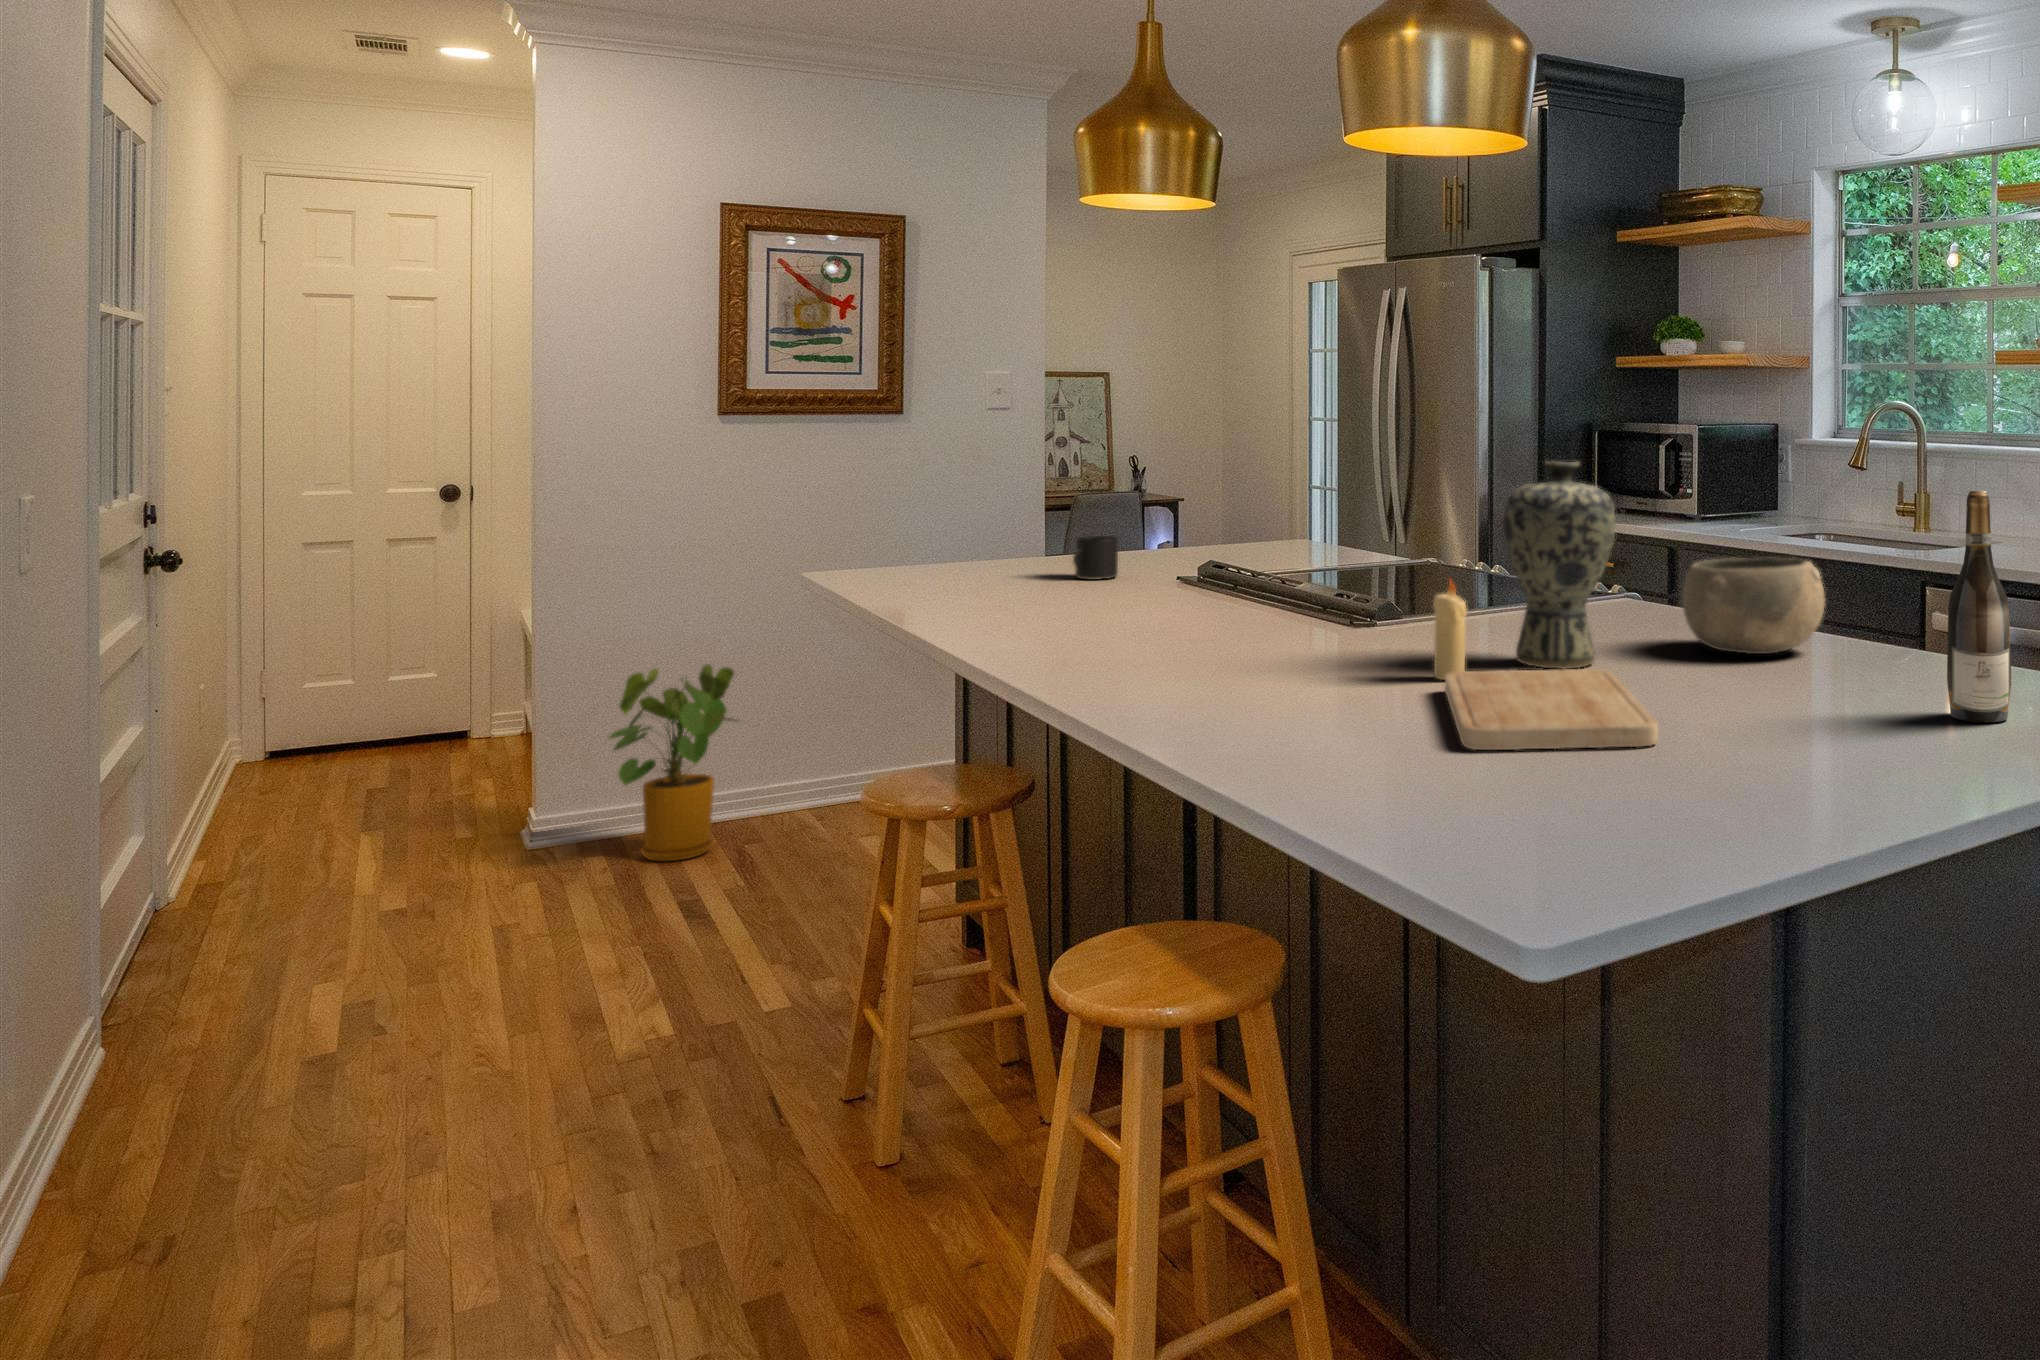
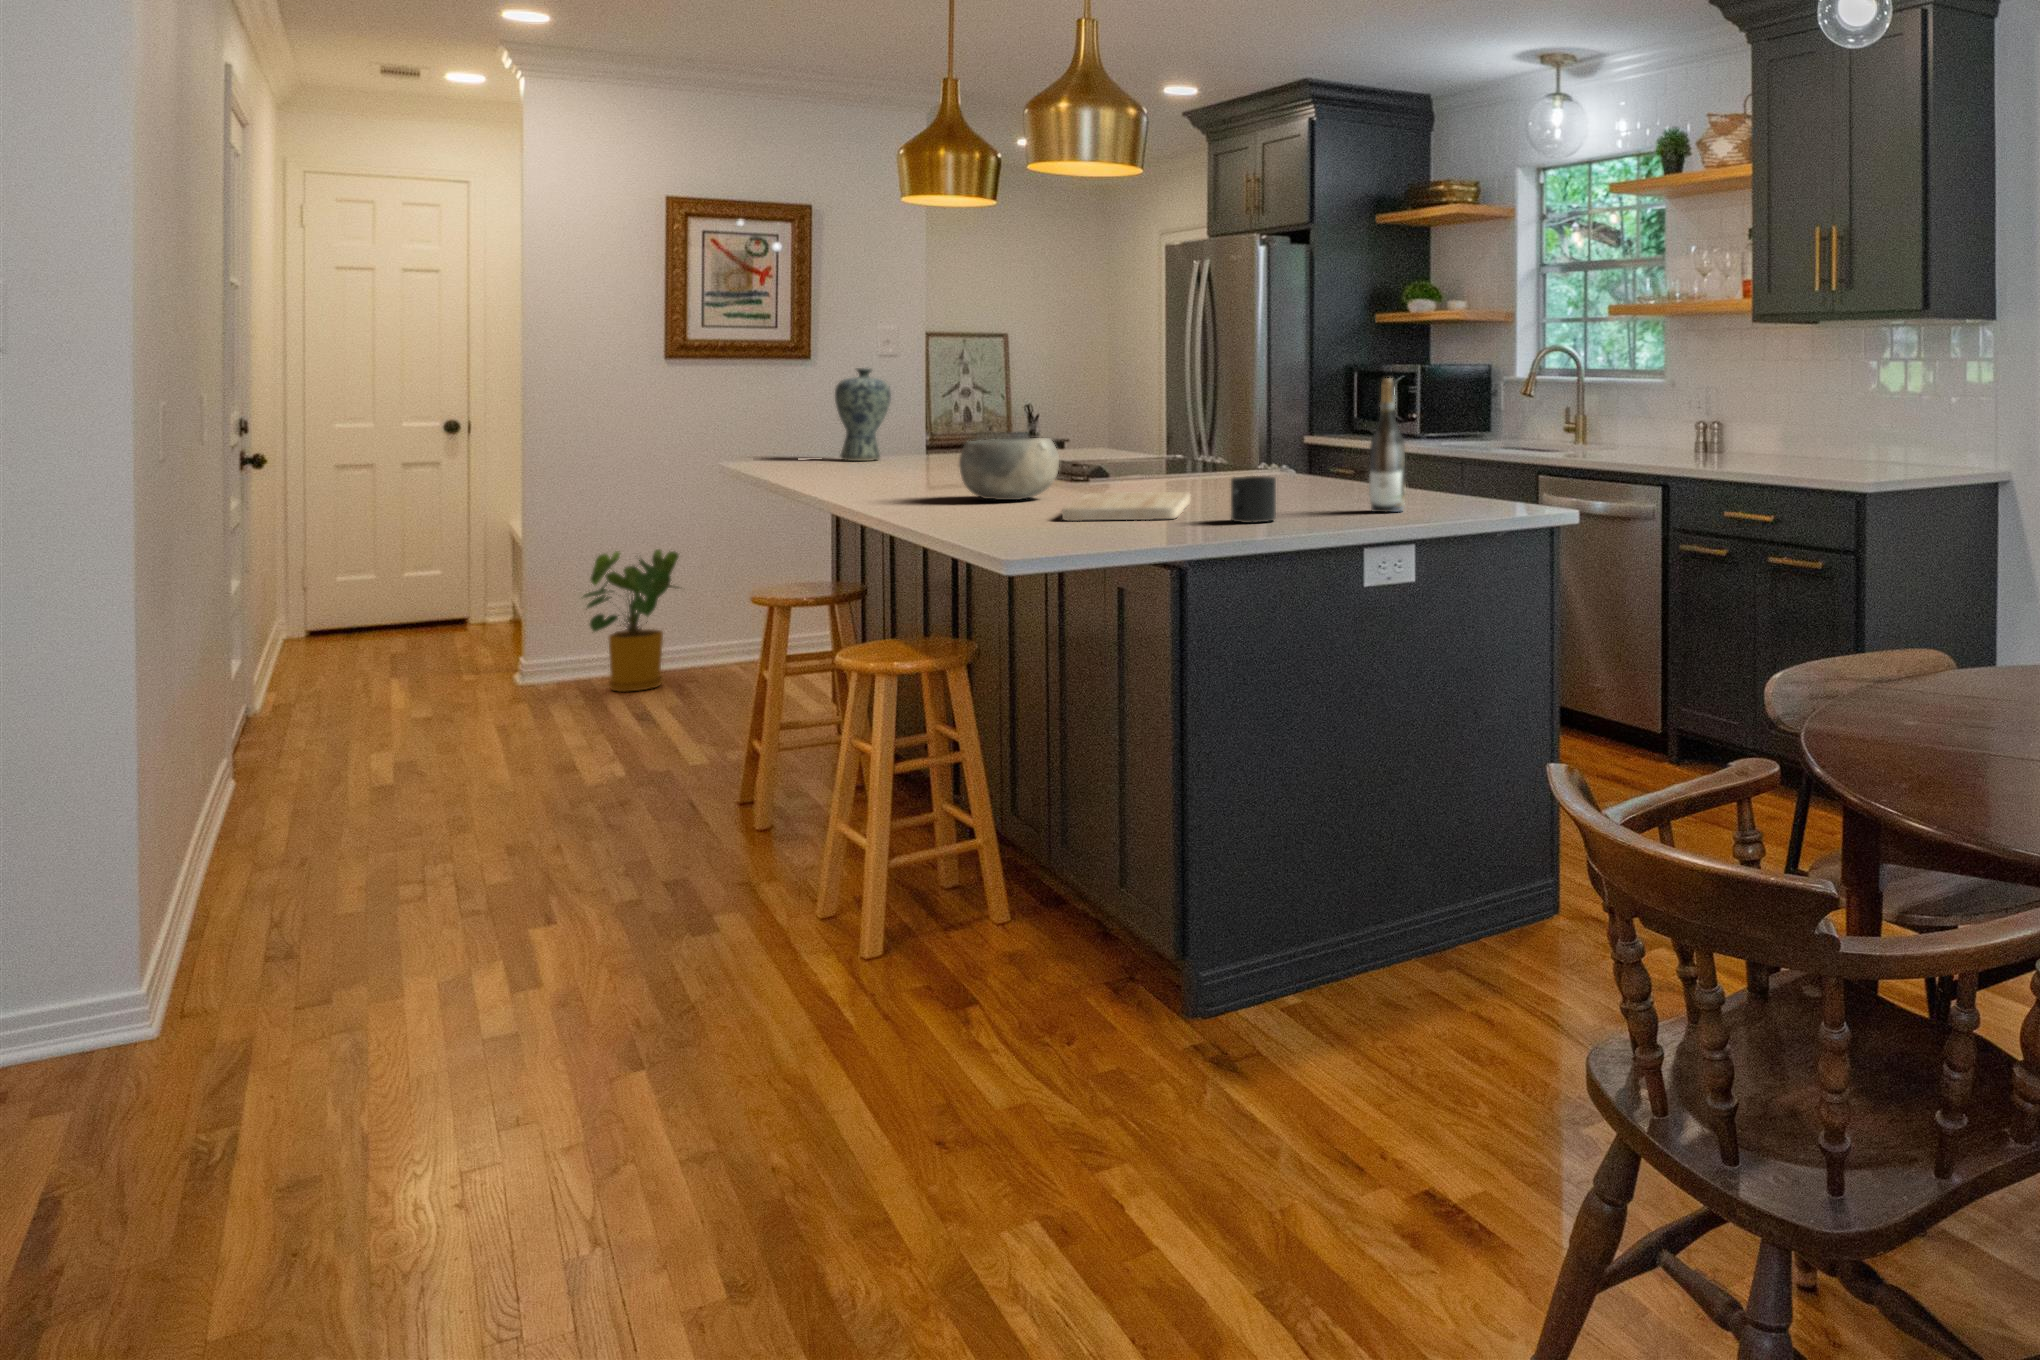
vase: present [1503,461,1616,669] -> present [835,368,891,461]
mug: present [1073,536,1118,580] -> present [1231,476,1276,523]
bowl: present [1682,558,1825,654] -> present [959,438,1059,500]
candle: present [1433,582,1467,680] -> none [1089,439,1110,501]

